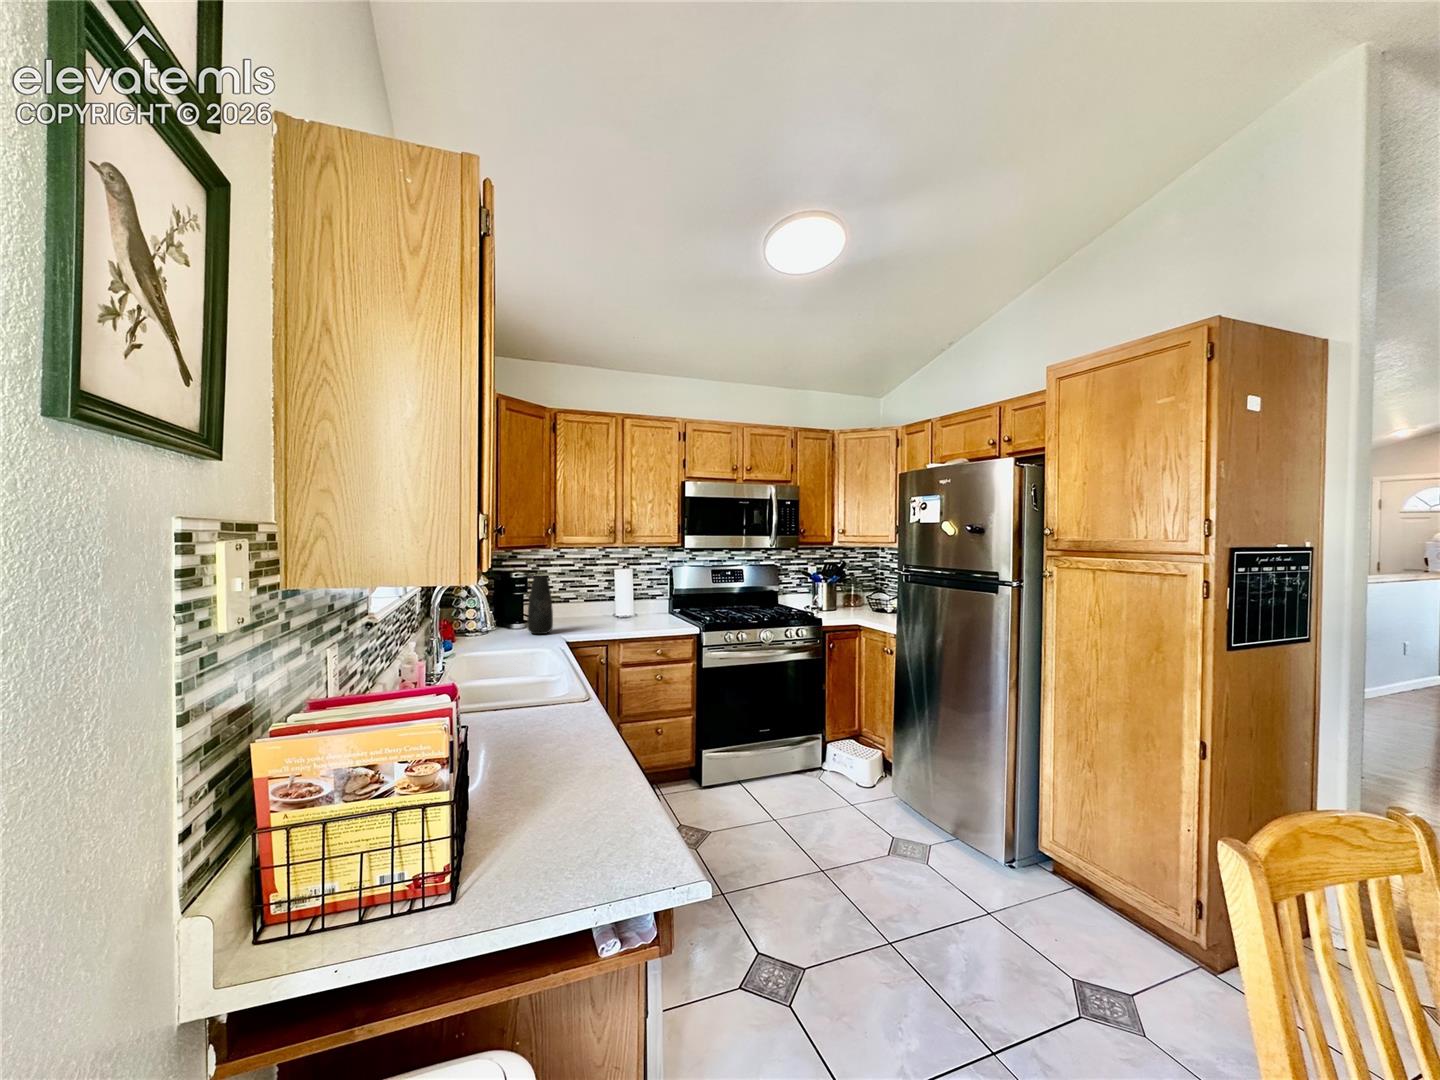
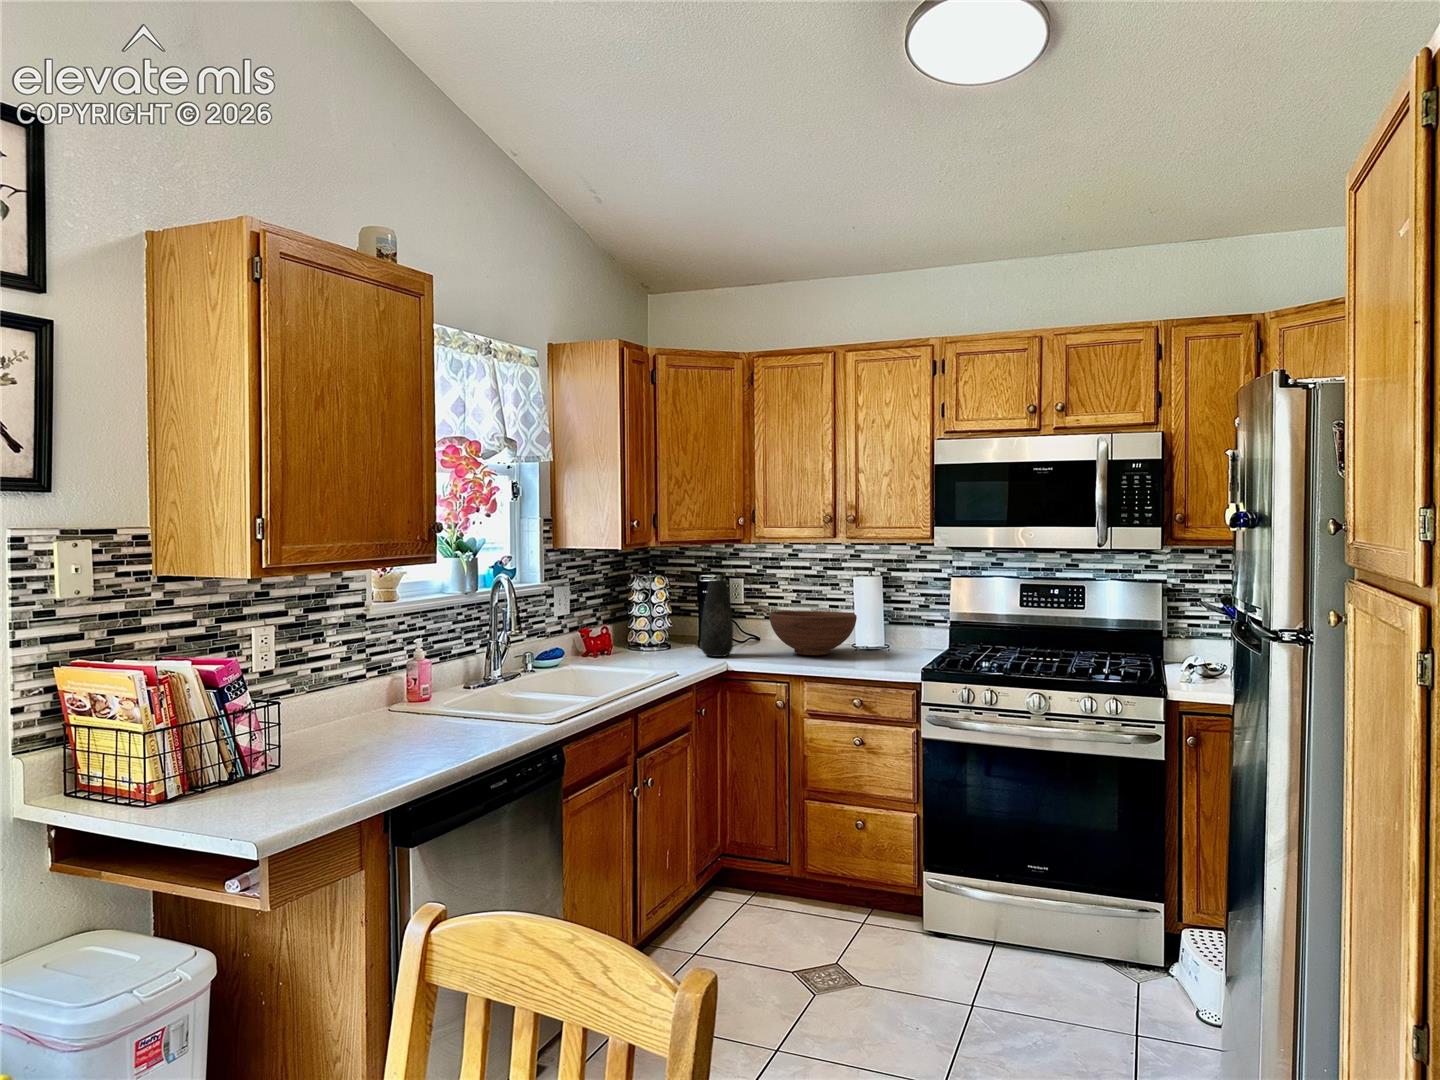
fruit bowl: none [569,594,631,625] -> present [769,611,857,655]

